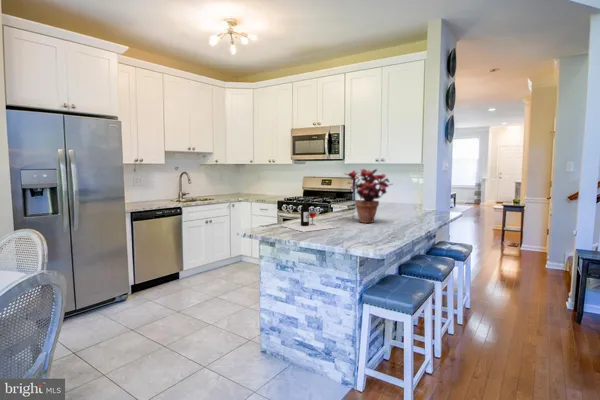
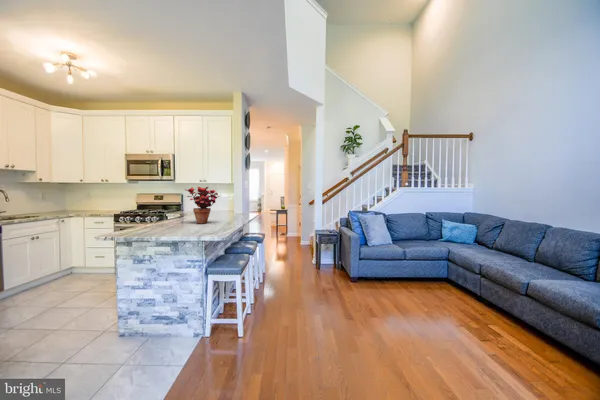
wine bottle: present [281,198,337,232] -> none [132,208,184,232]

